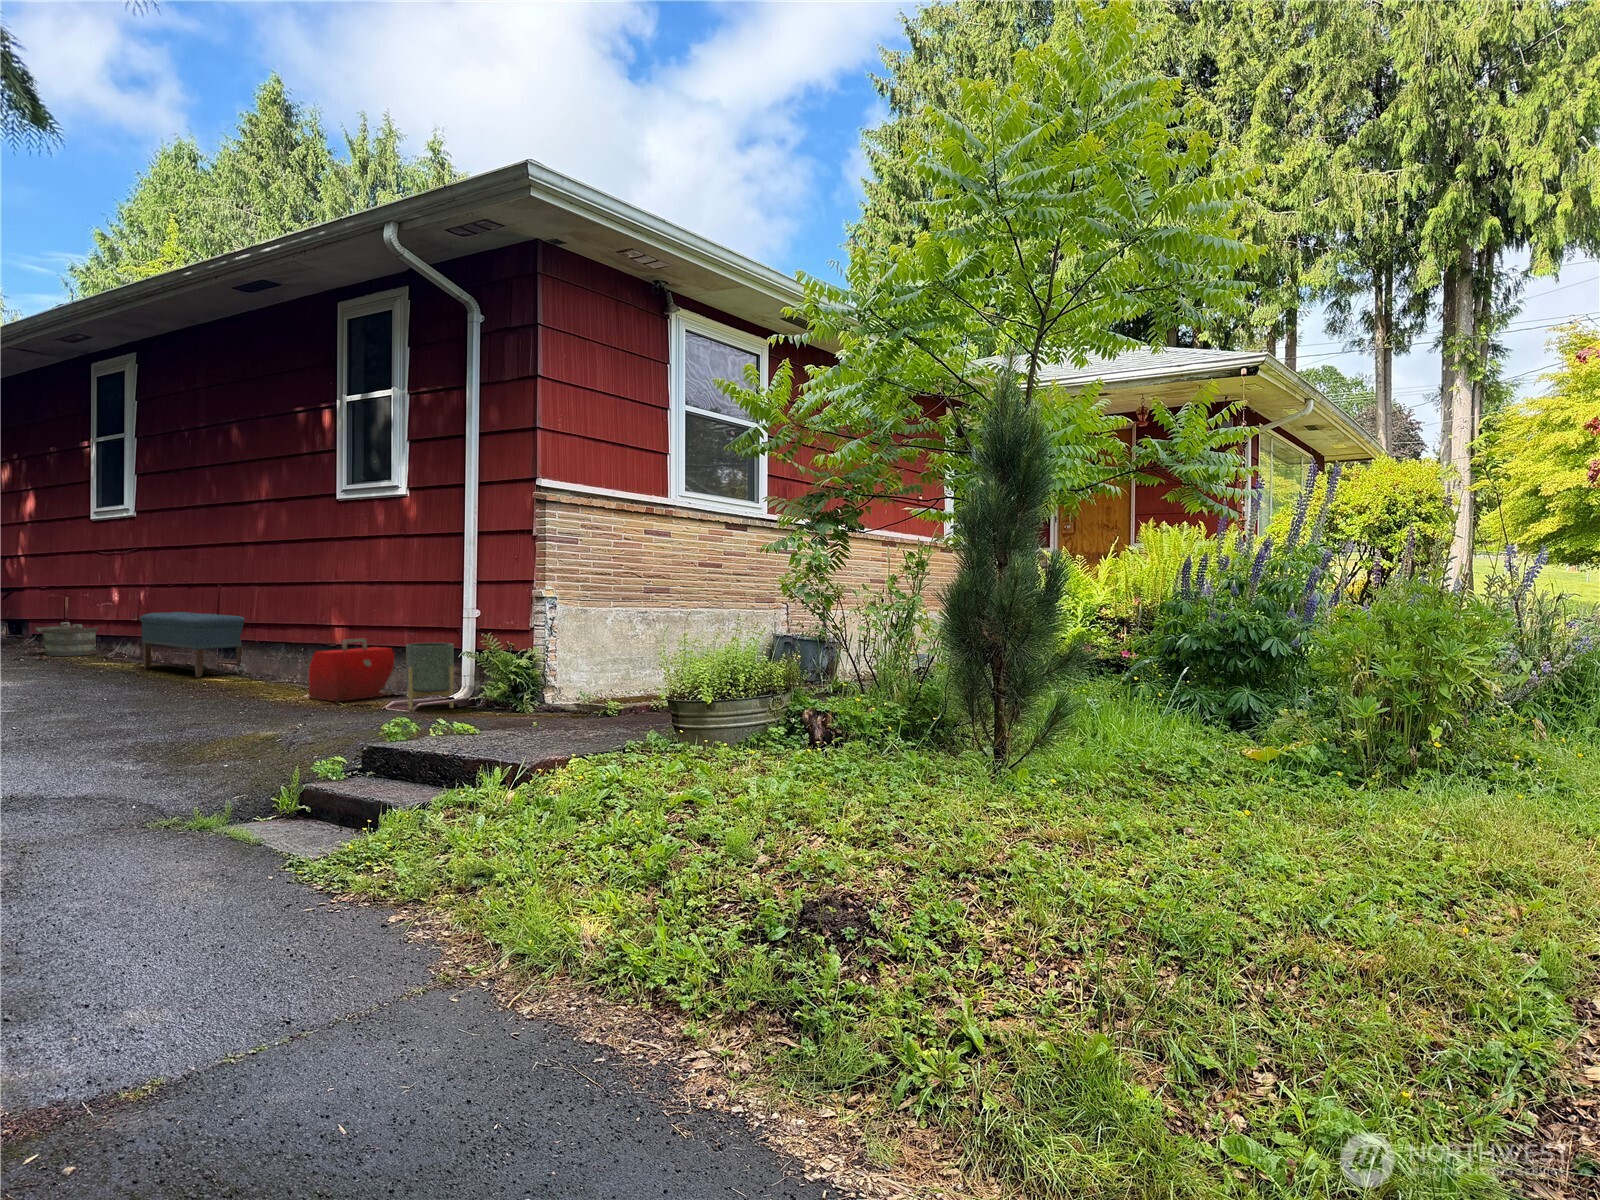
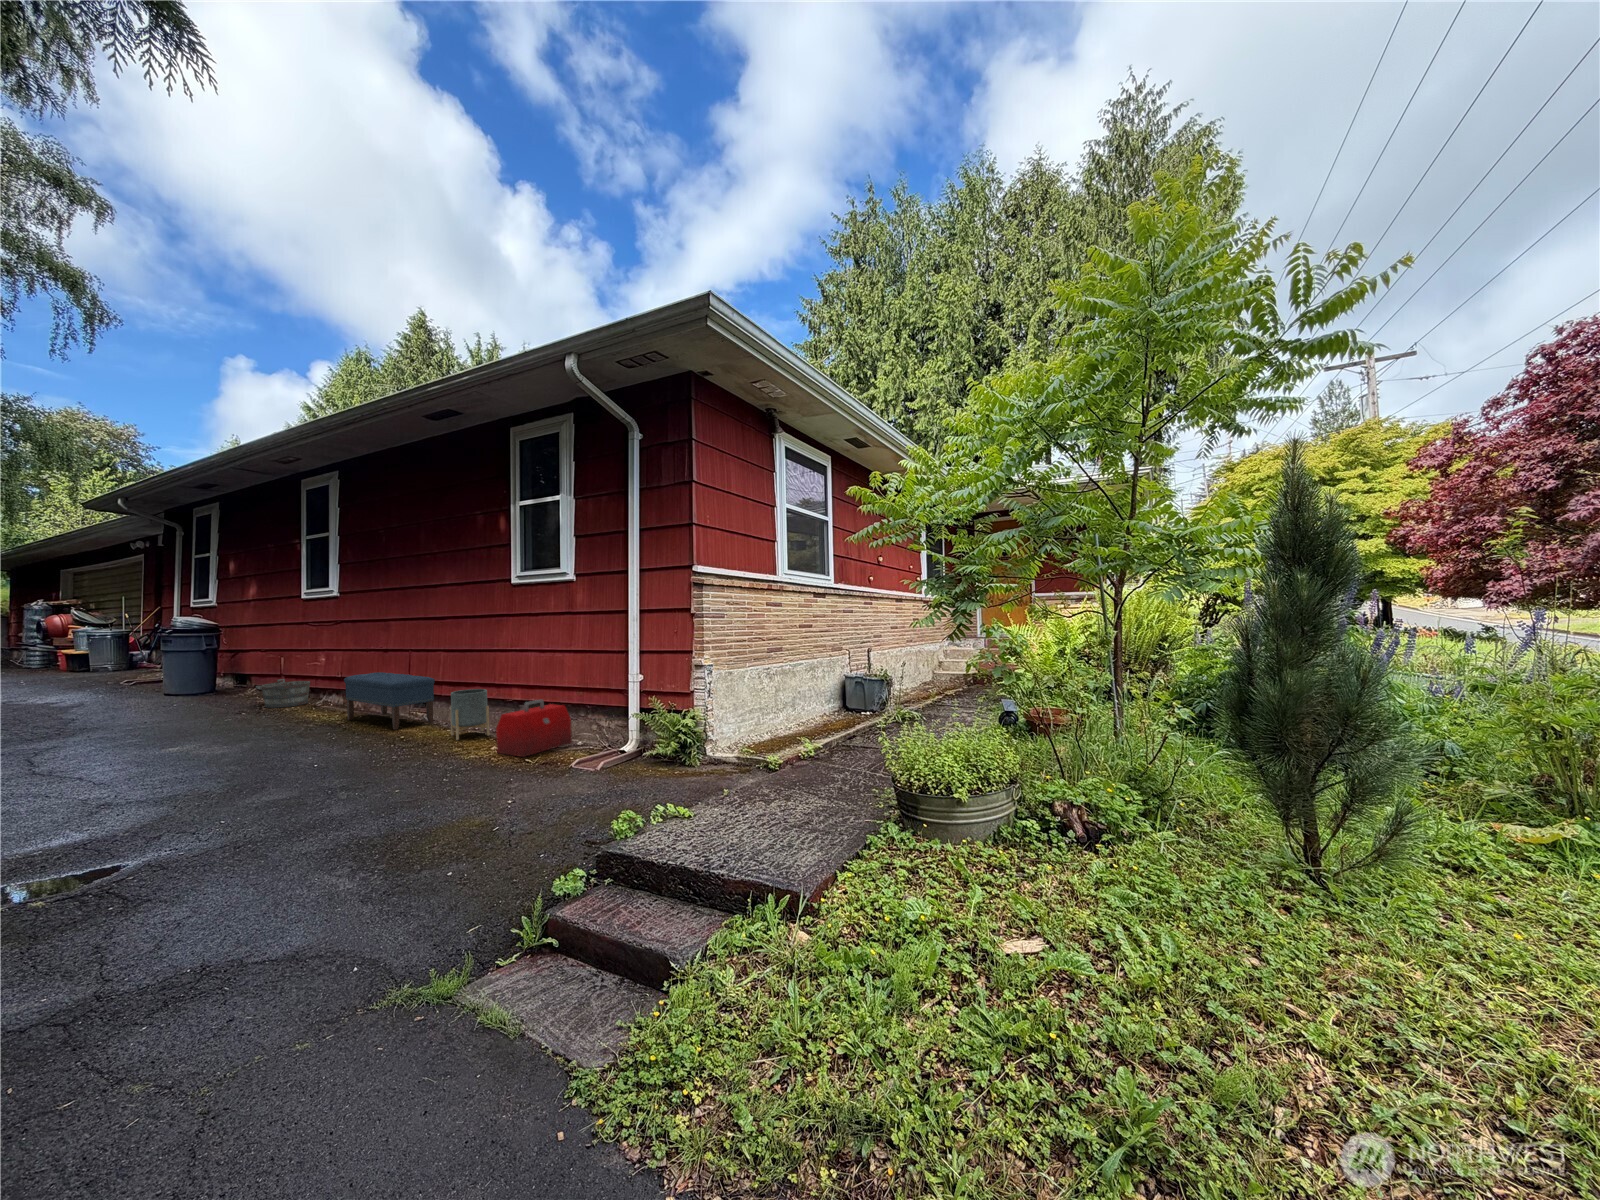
planter: present [406,643,454,710] -> present [450,689,490,740]

